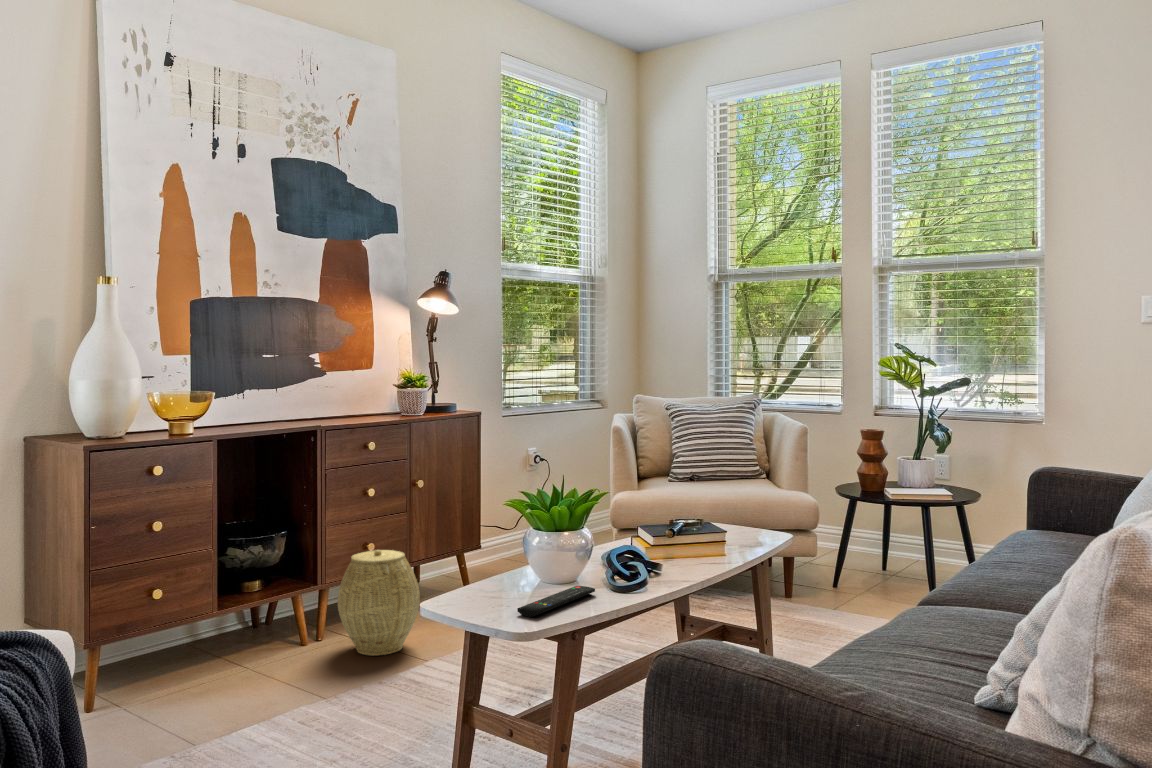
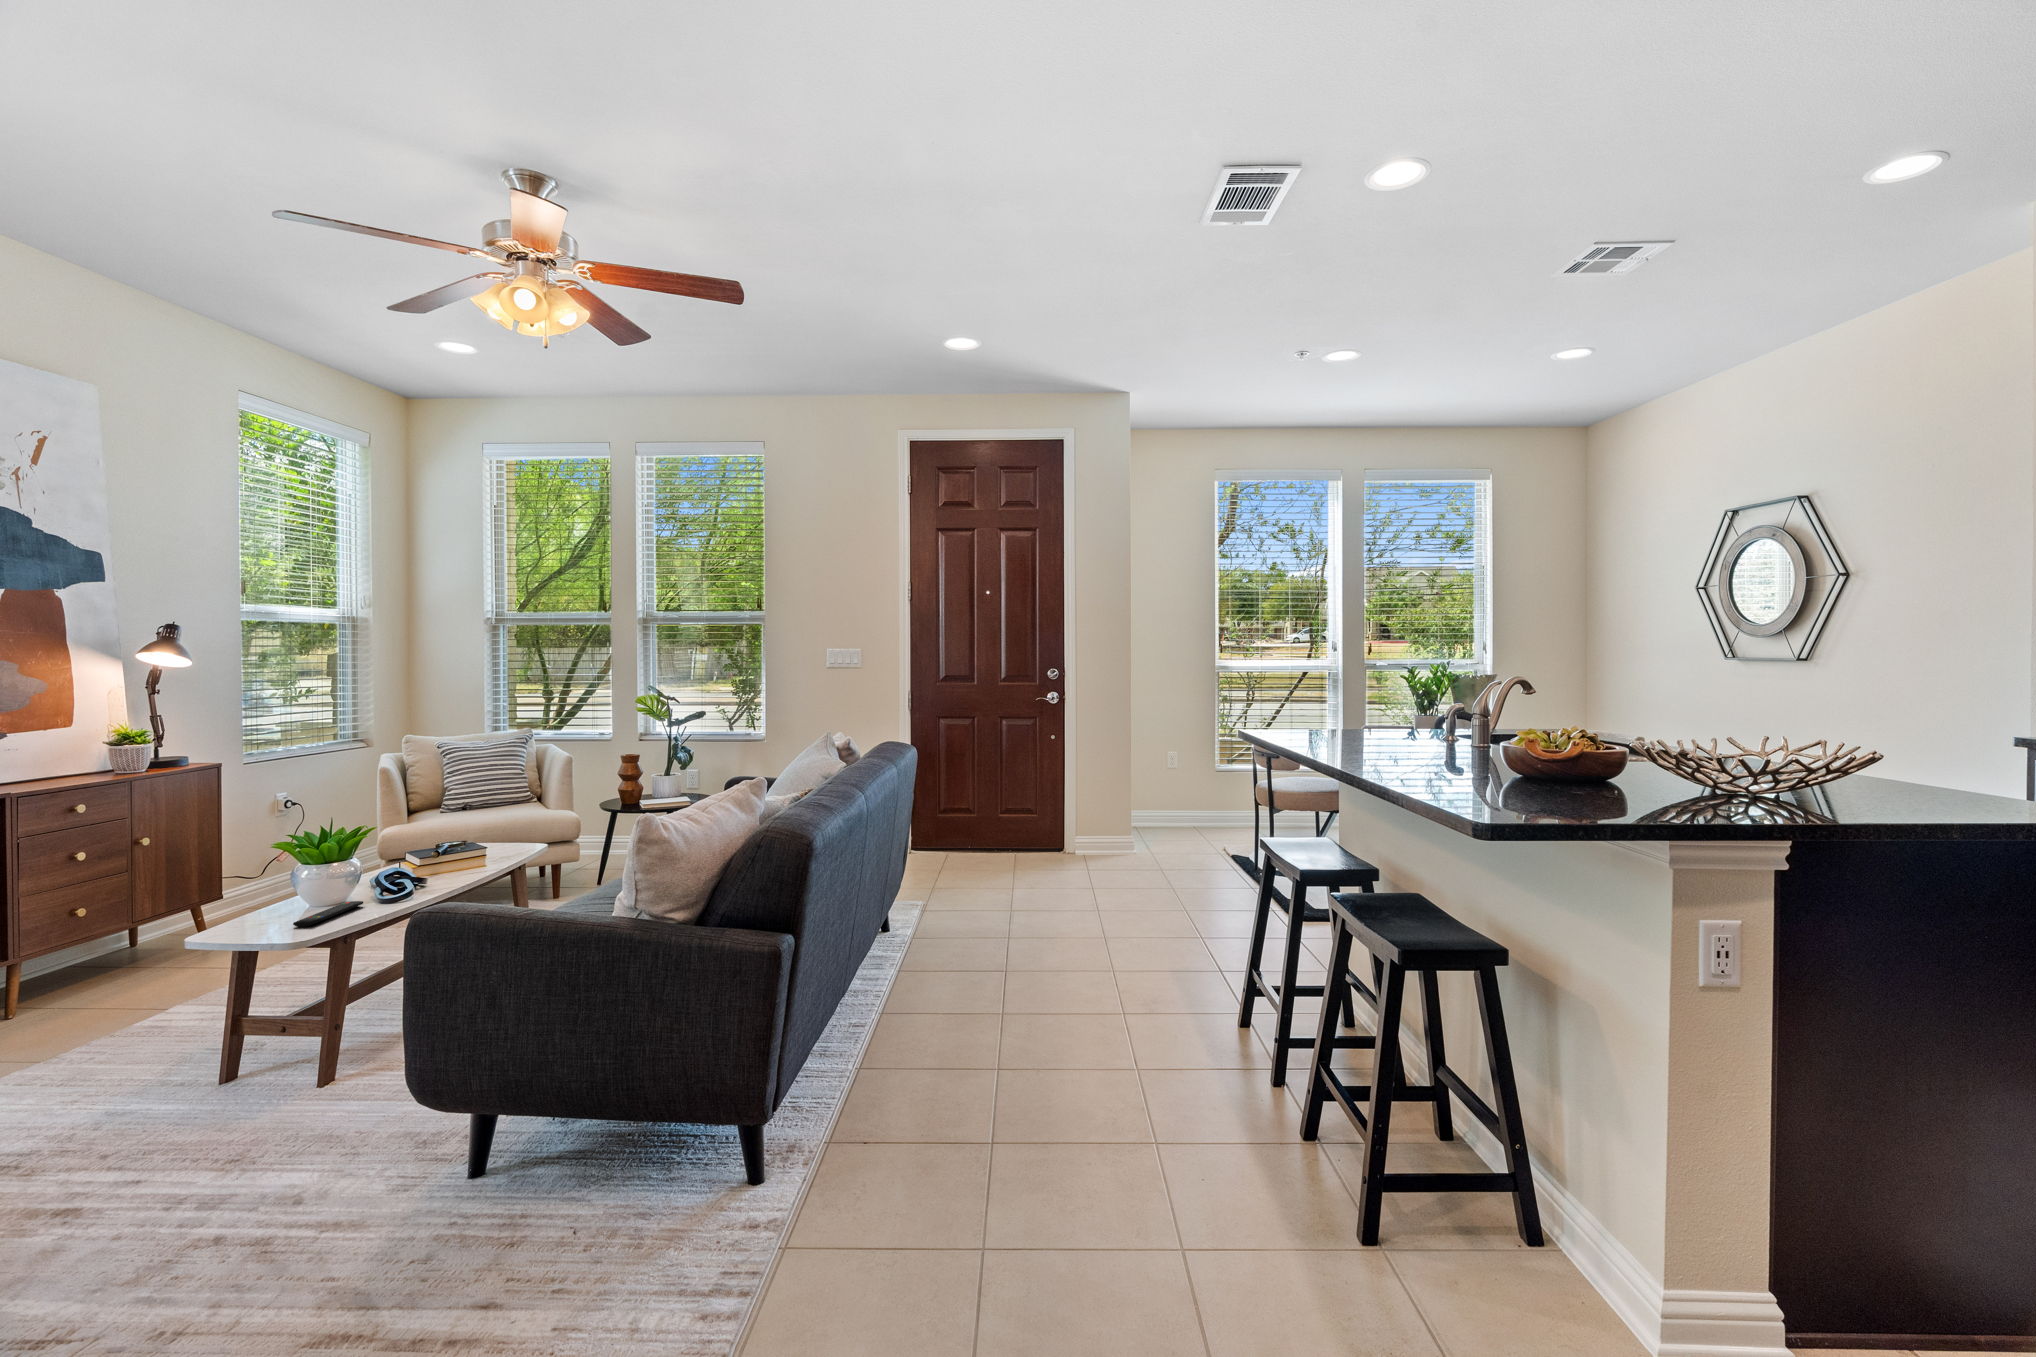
woven basket: present [338,550,420,656] -> none [44,909,156,1015]

